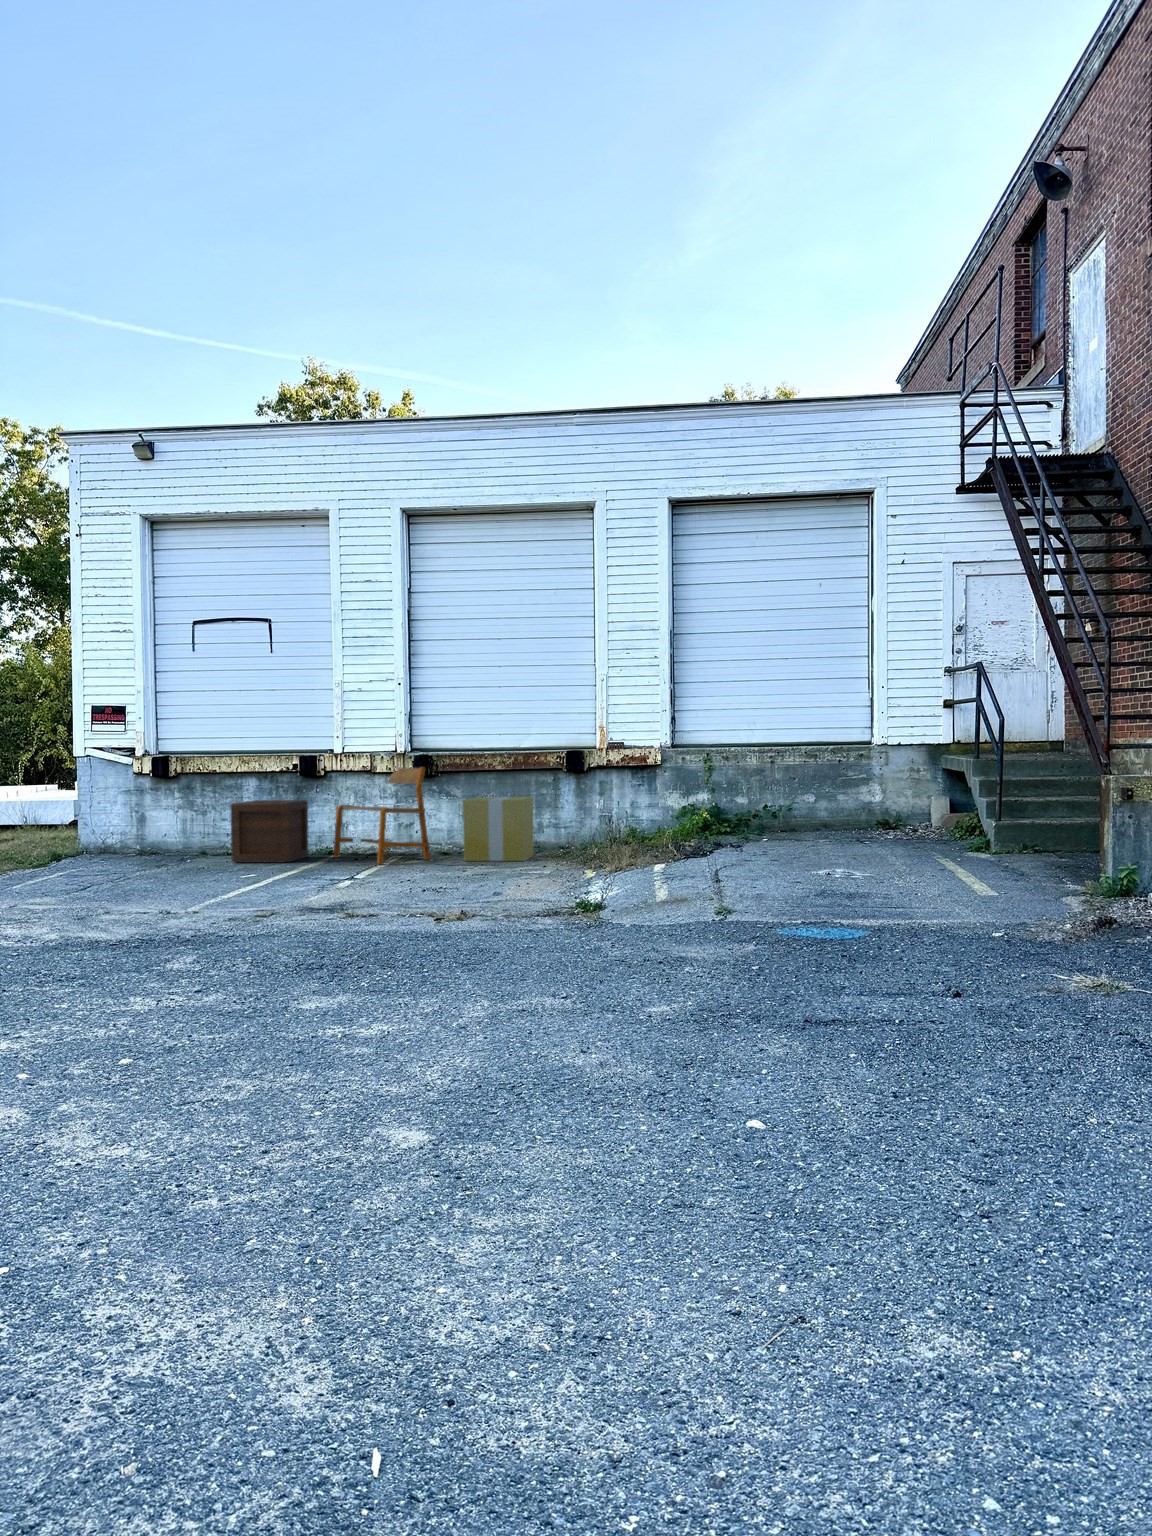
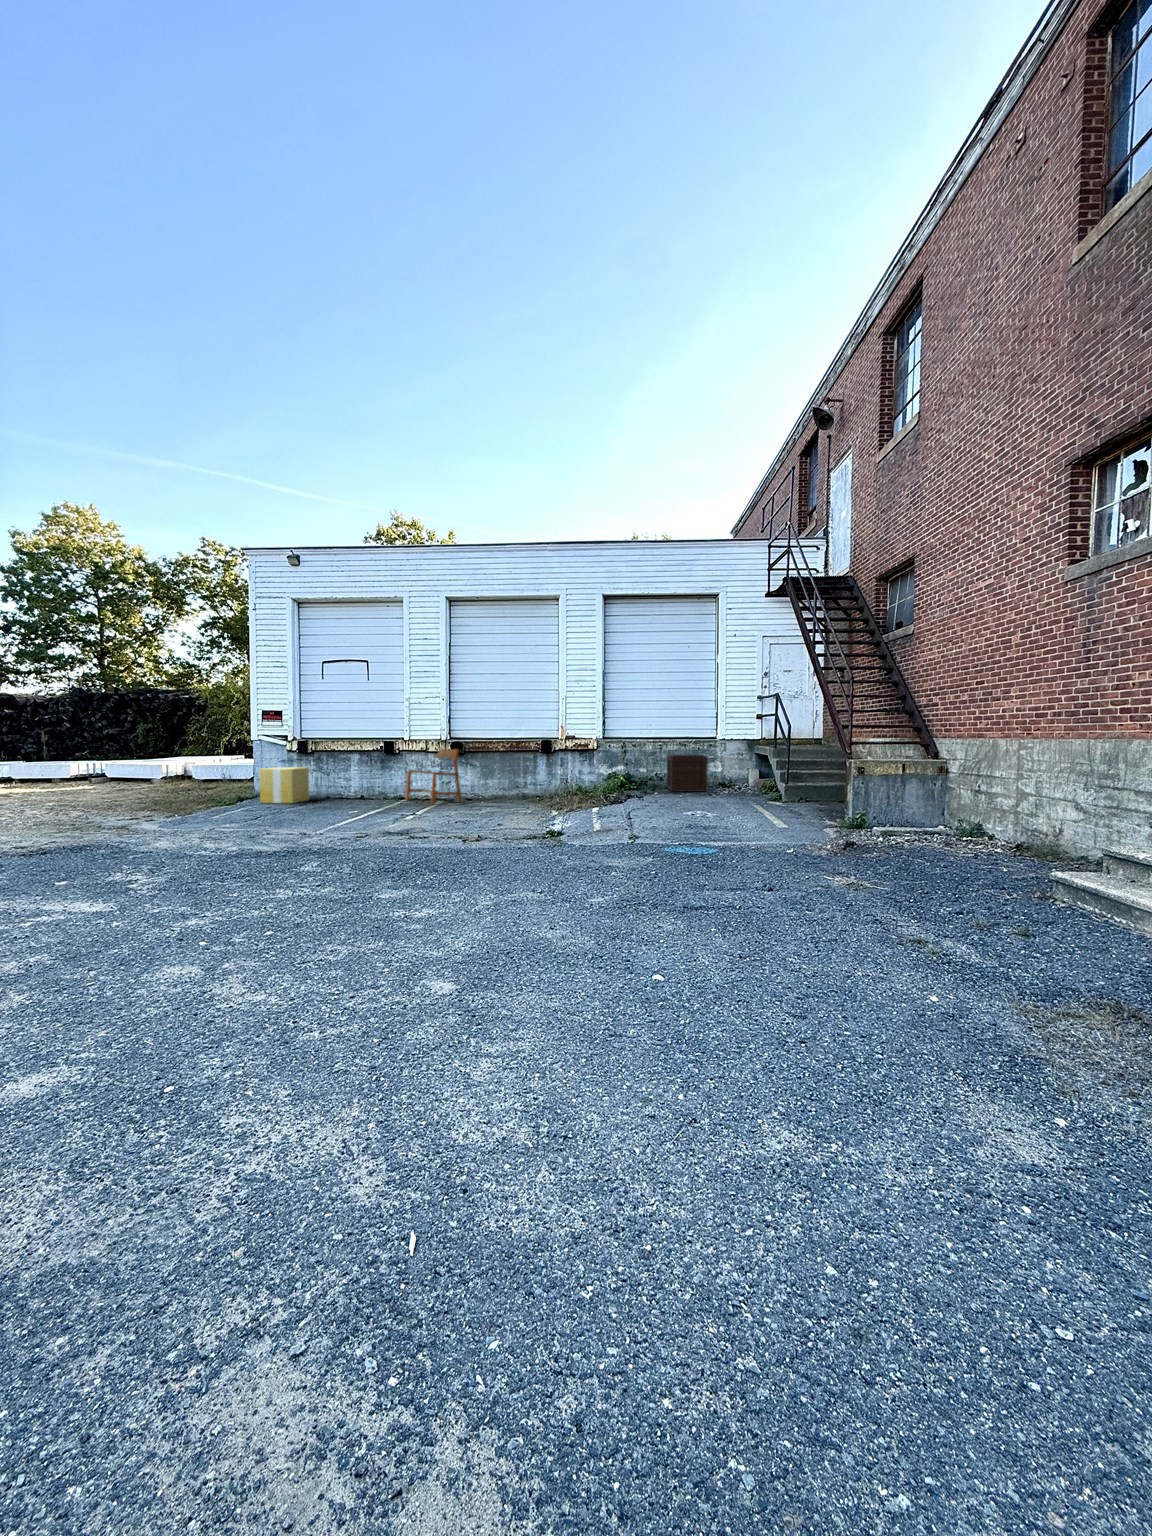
cardboard box: present [463,797,534,861] -> present [259,767,309,803]
wooden crate: present [231,800,309,863] -> present [667,755,708,792]

